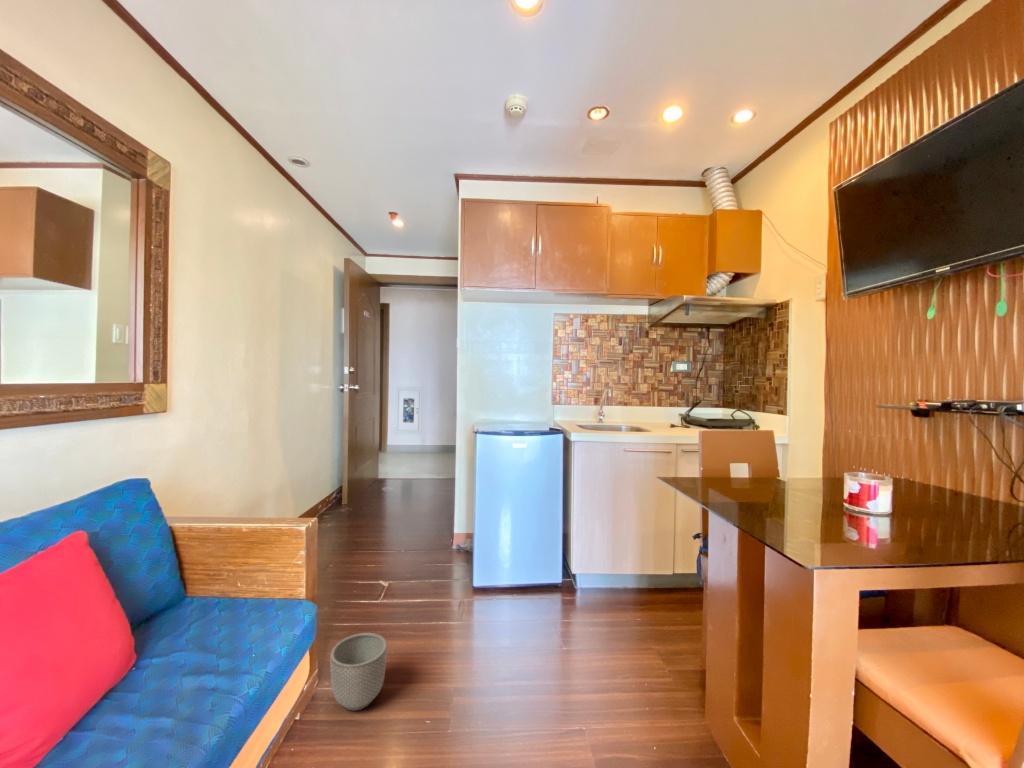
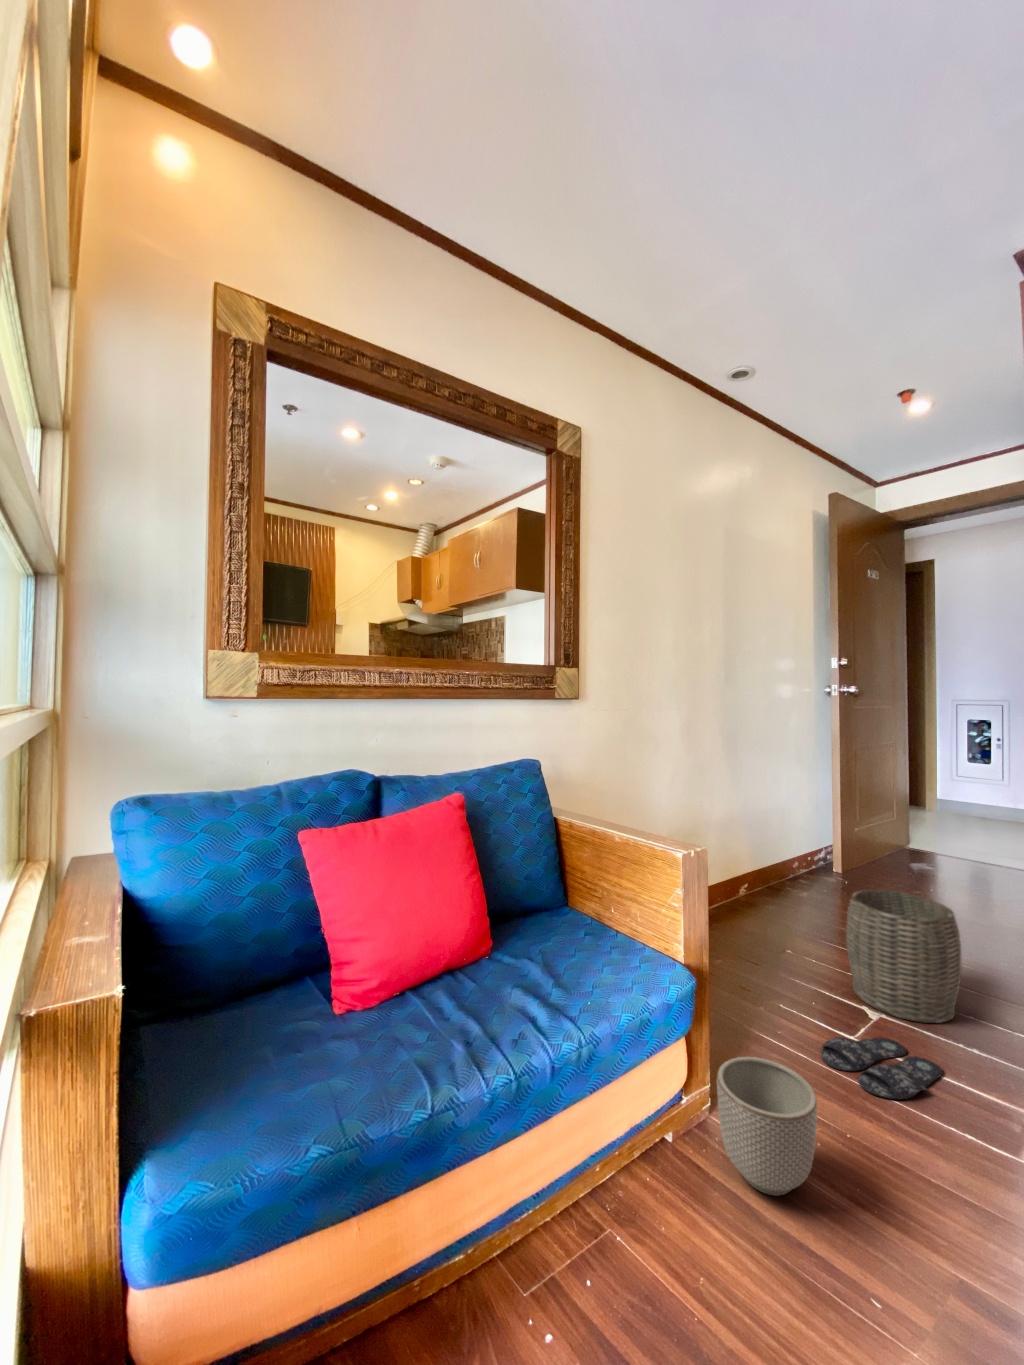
woven basket: none [370,510,424,579] -> present [846,890,962,1023]
slippers: none [367,592,422,626] -> present [822,1037,942,1099]

